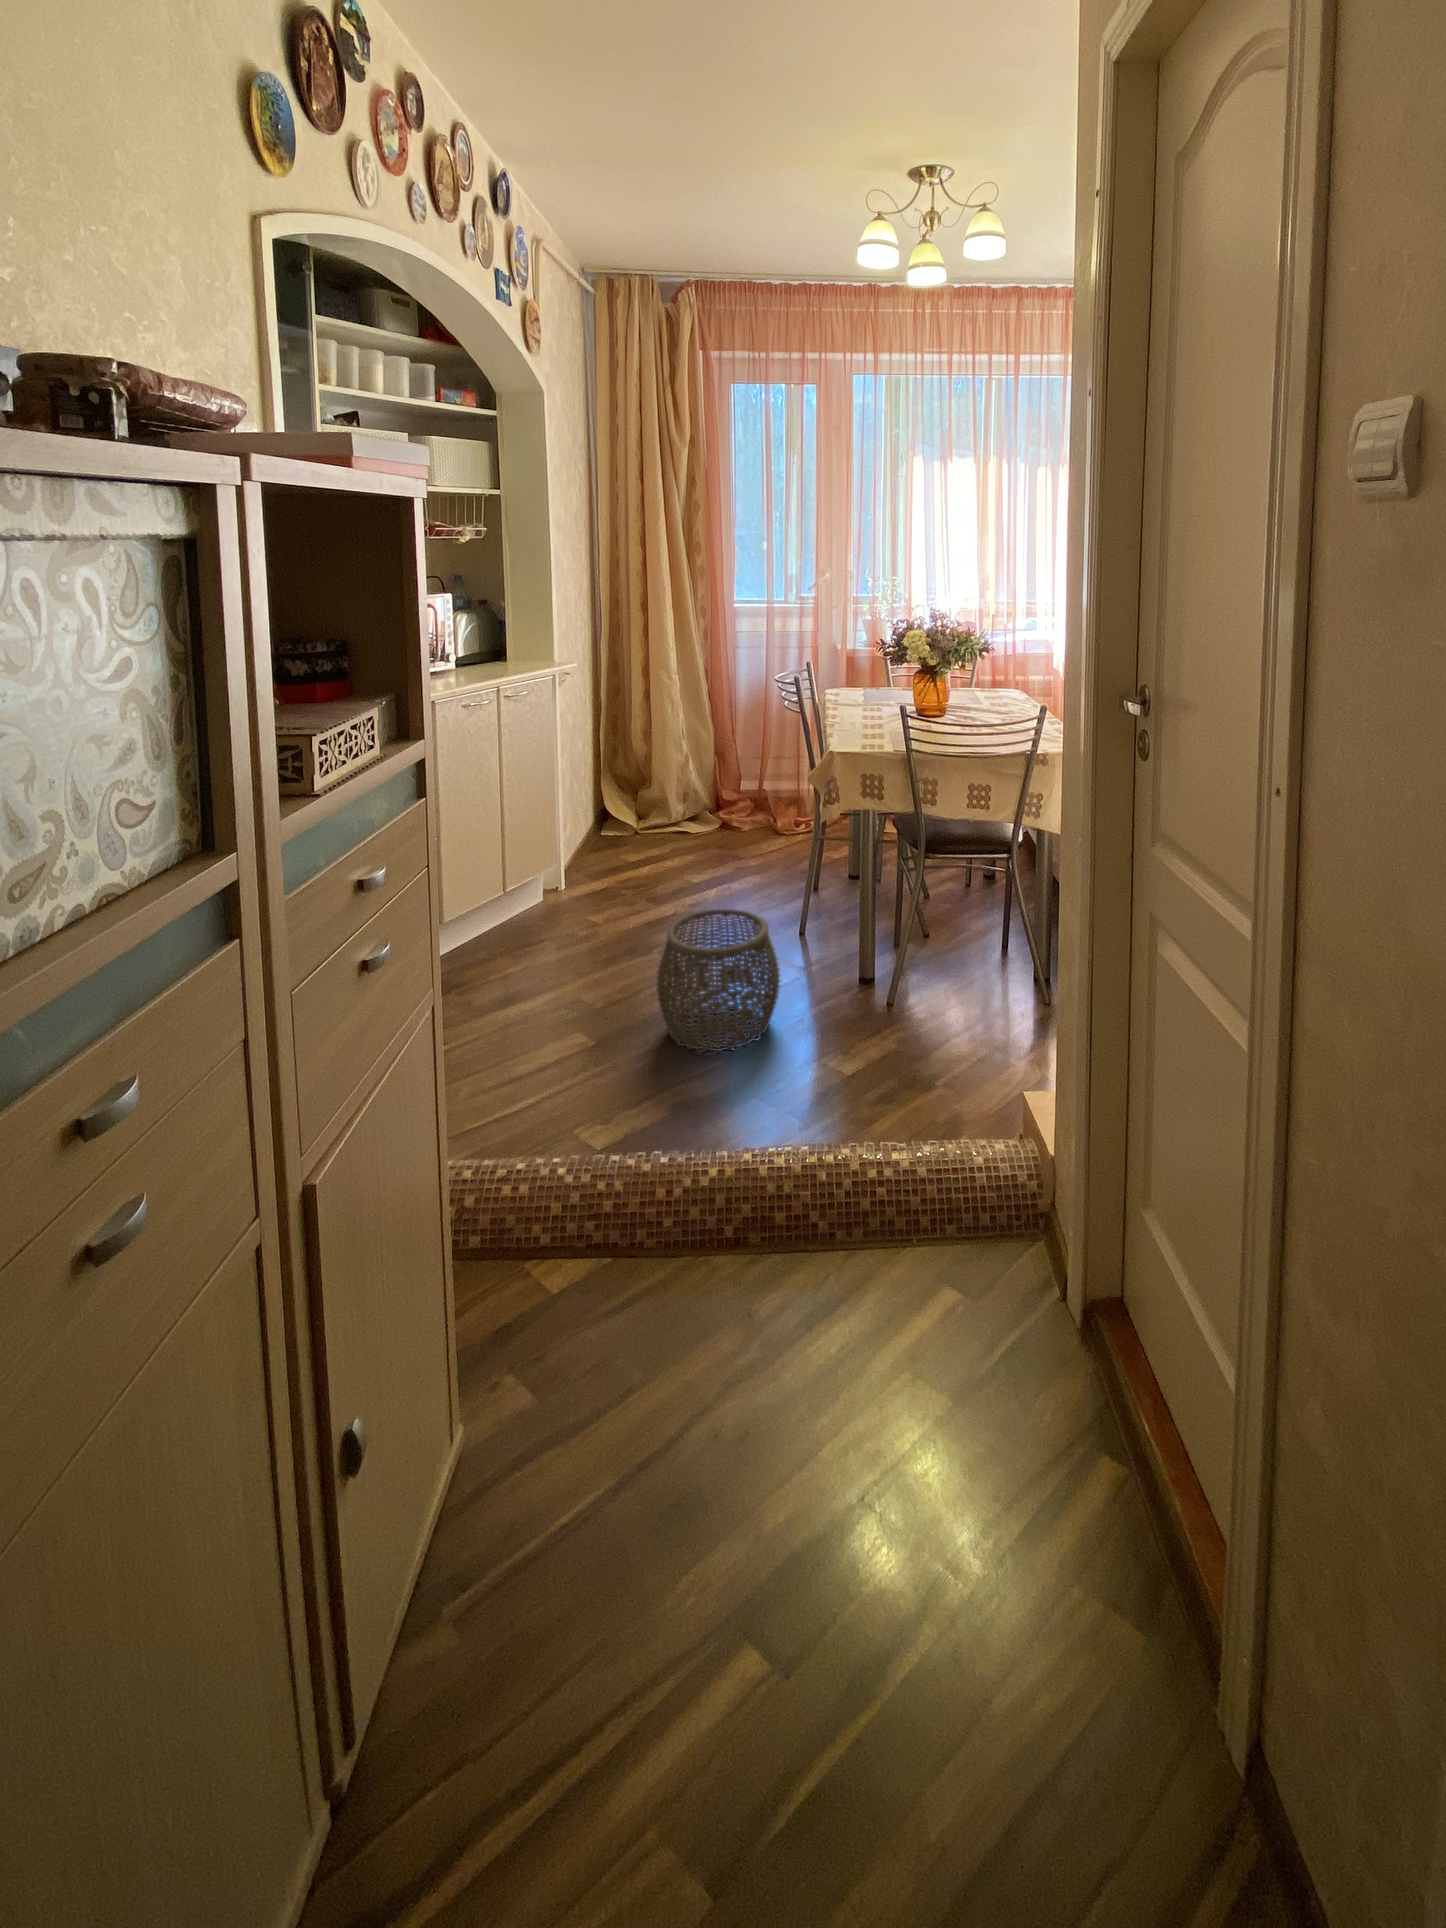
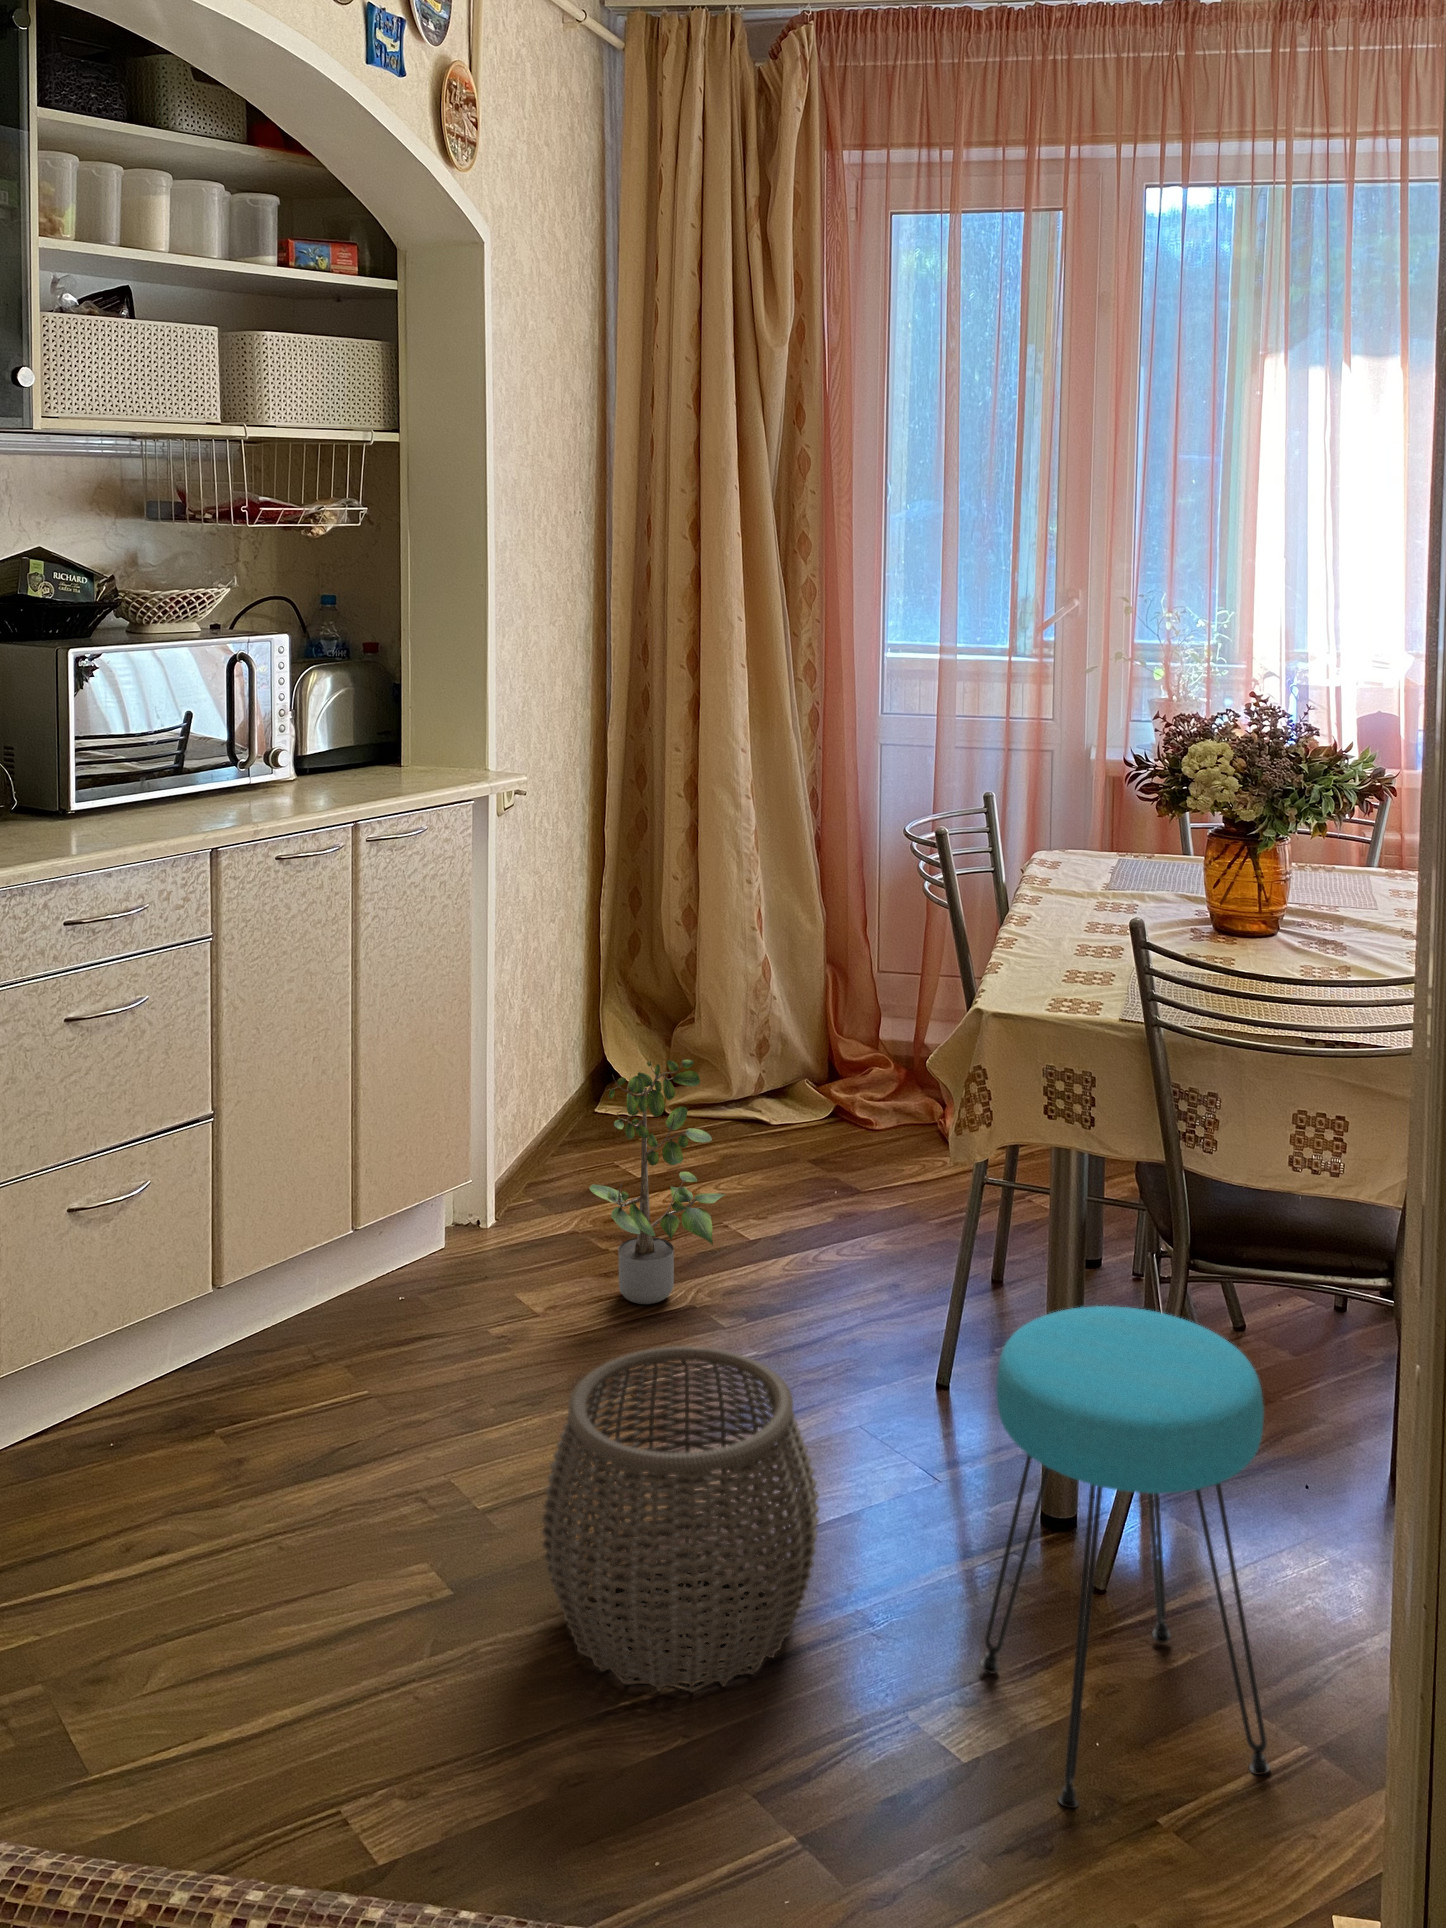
potted plant: none [628,791,693,912] -> present [589,1060,725,1304]
stool: none [852,866,974,1063] -> present [980,1306,1270,1808]

